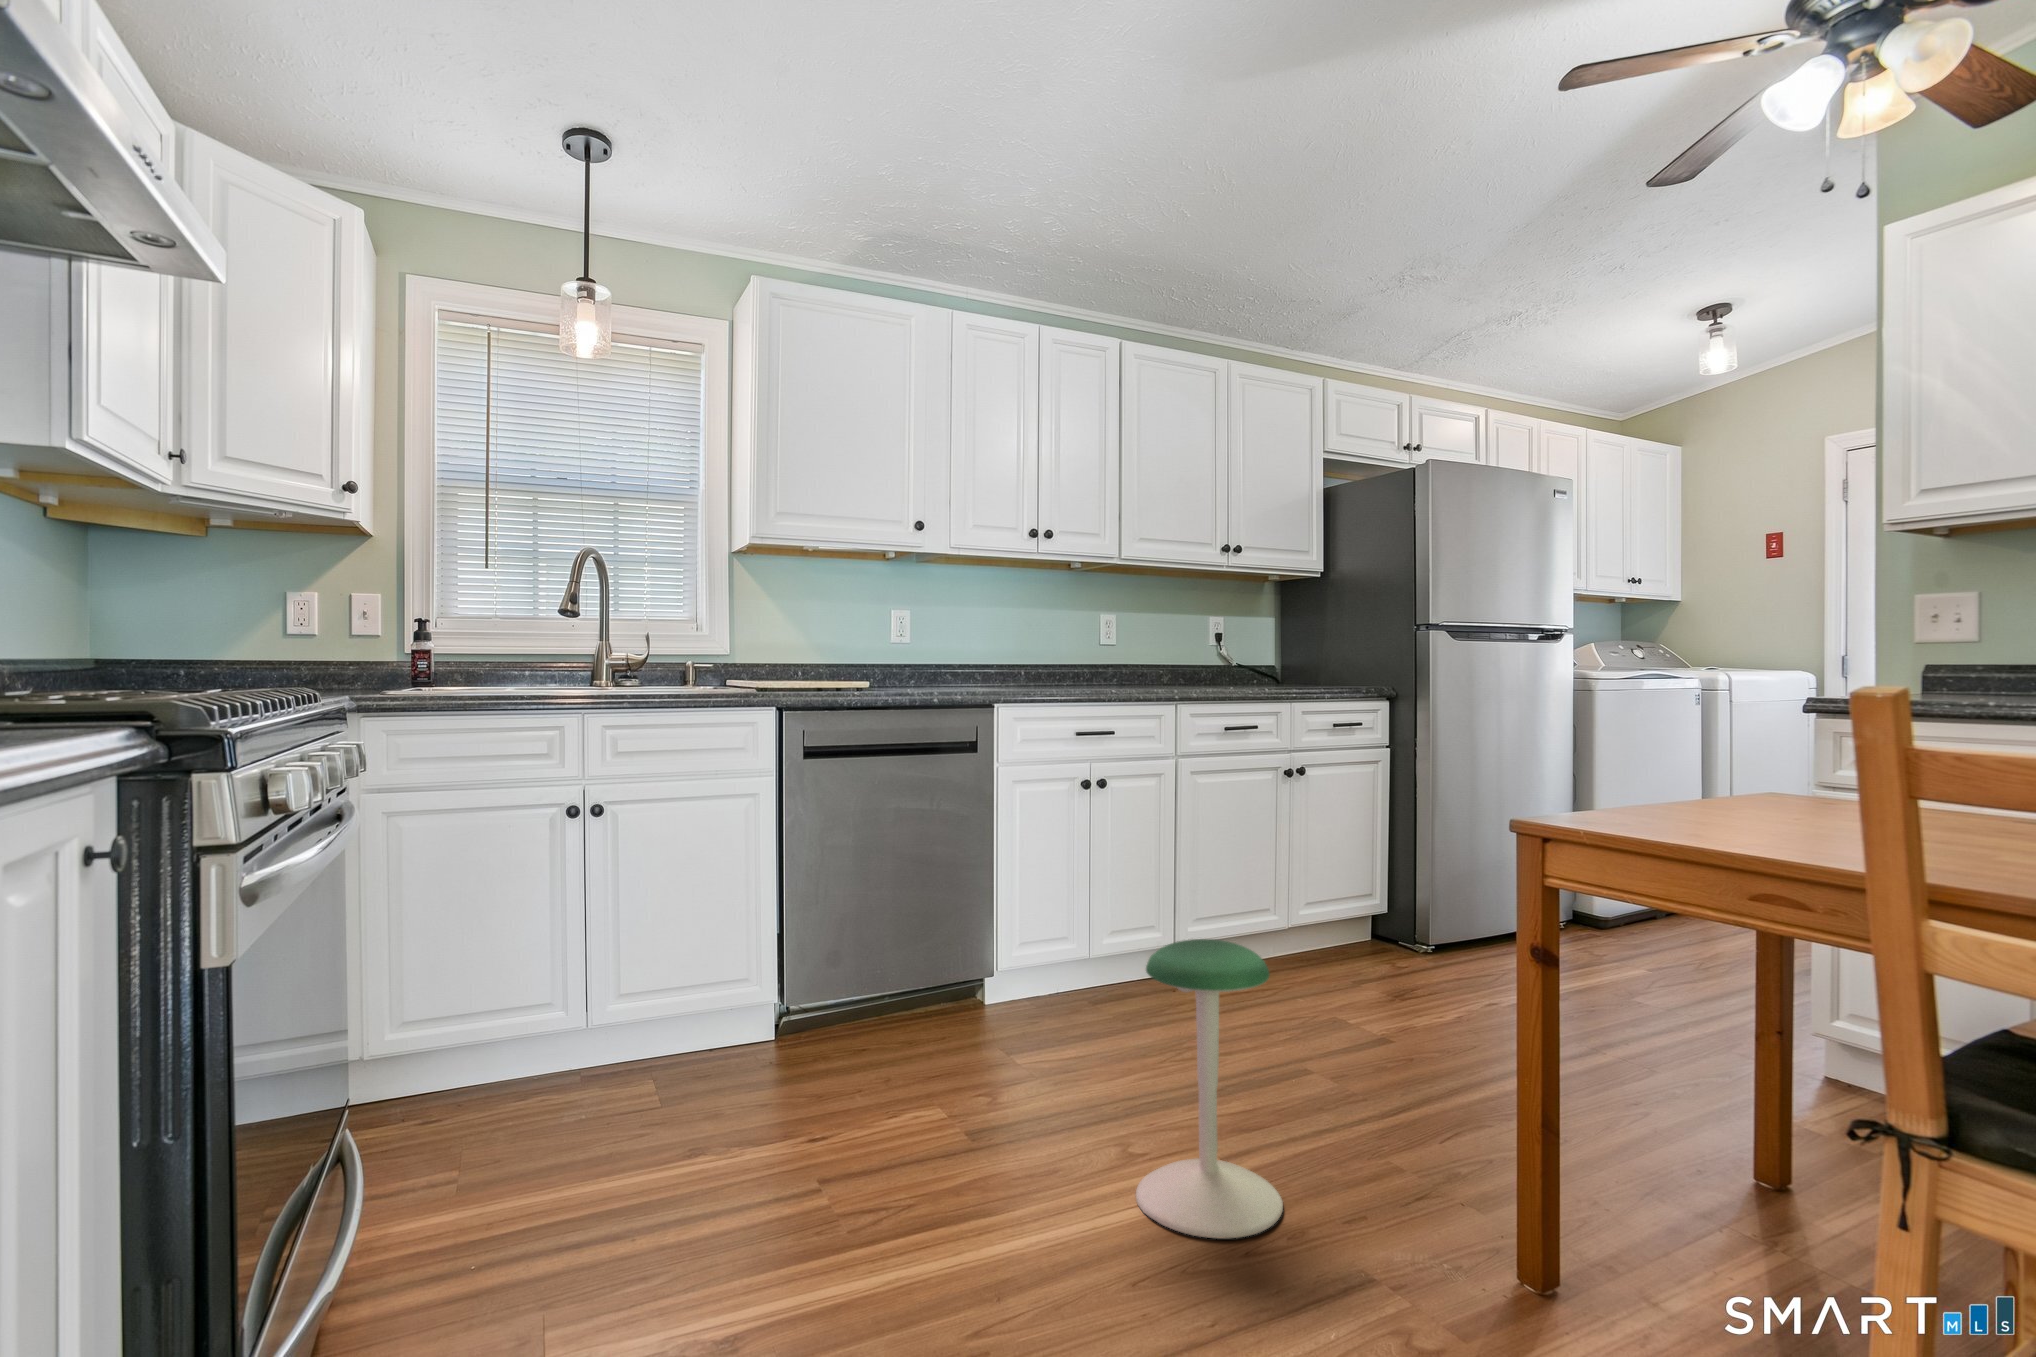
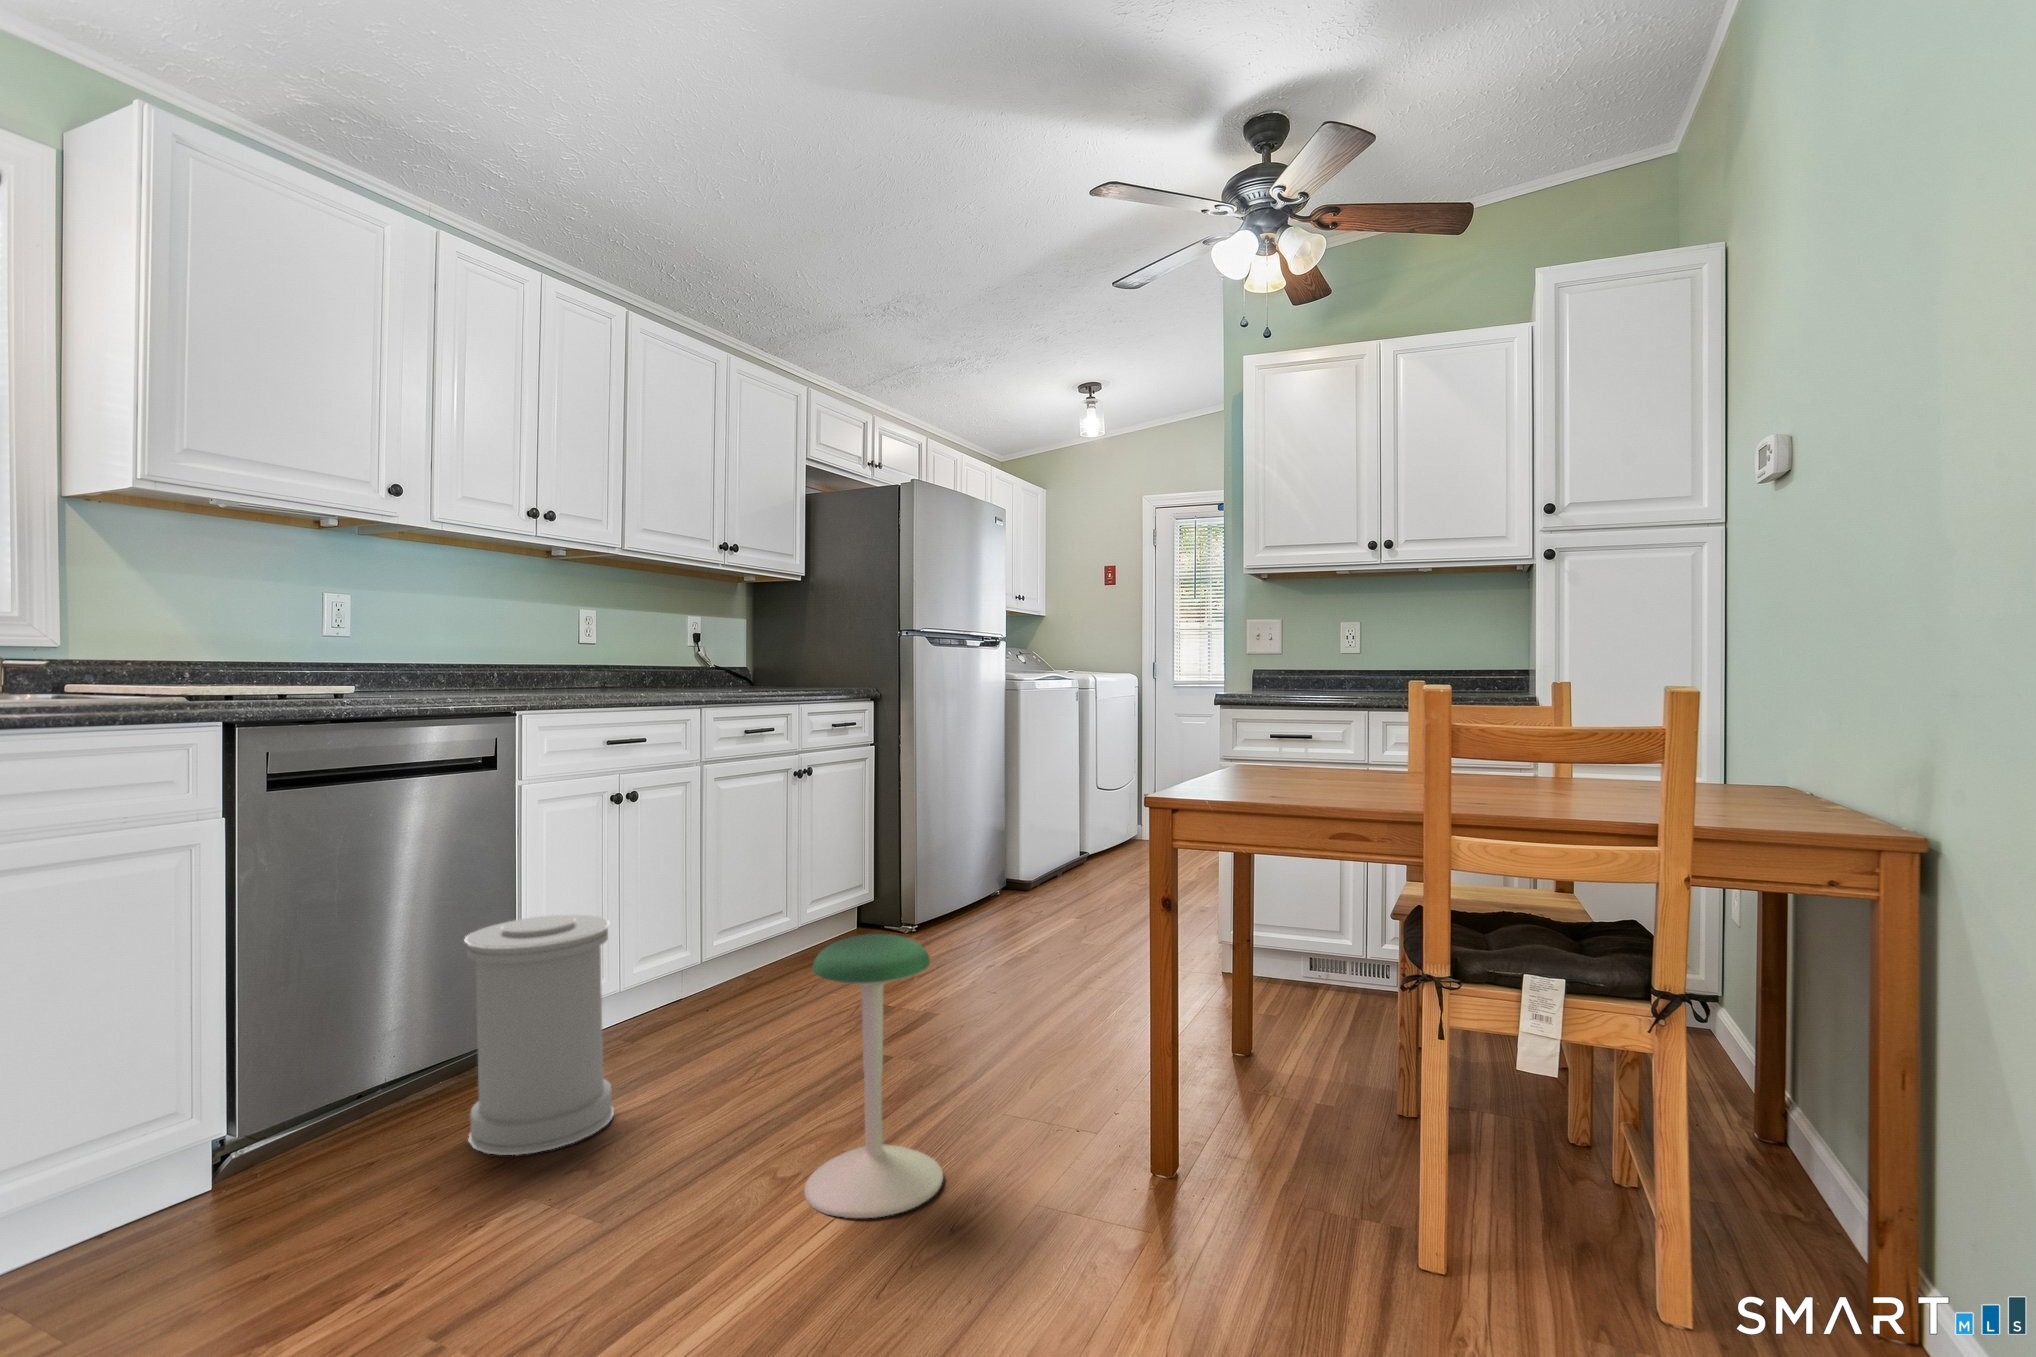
trash can: none [924,879,1039,1079] -> present [465,915,614,1155]

